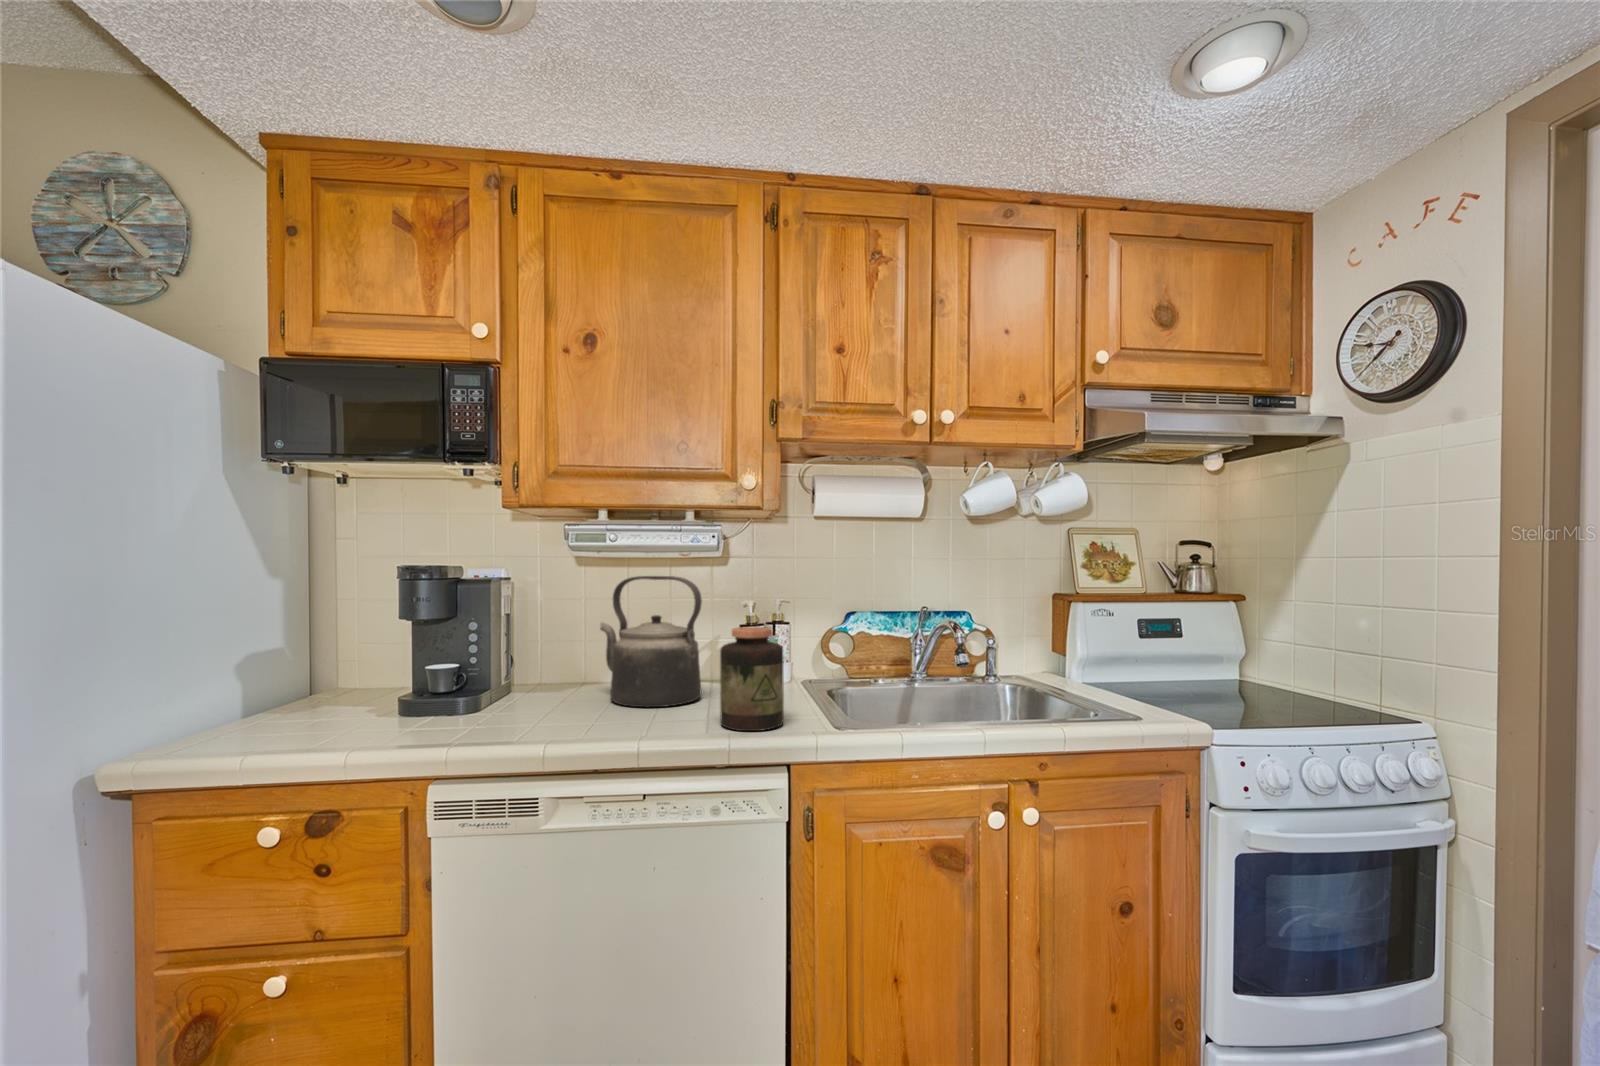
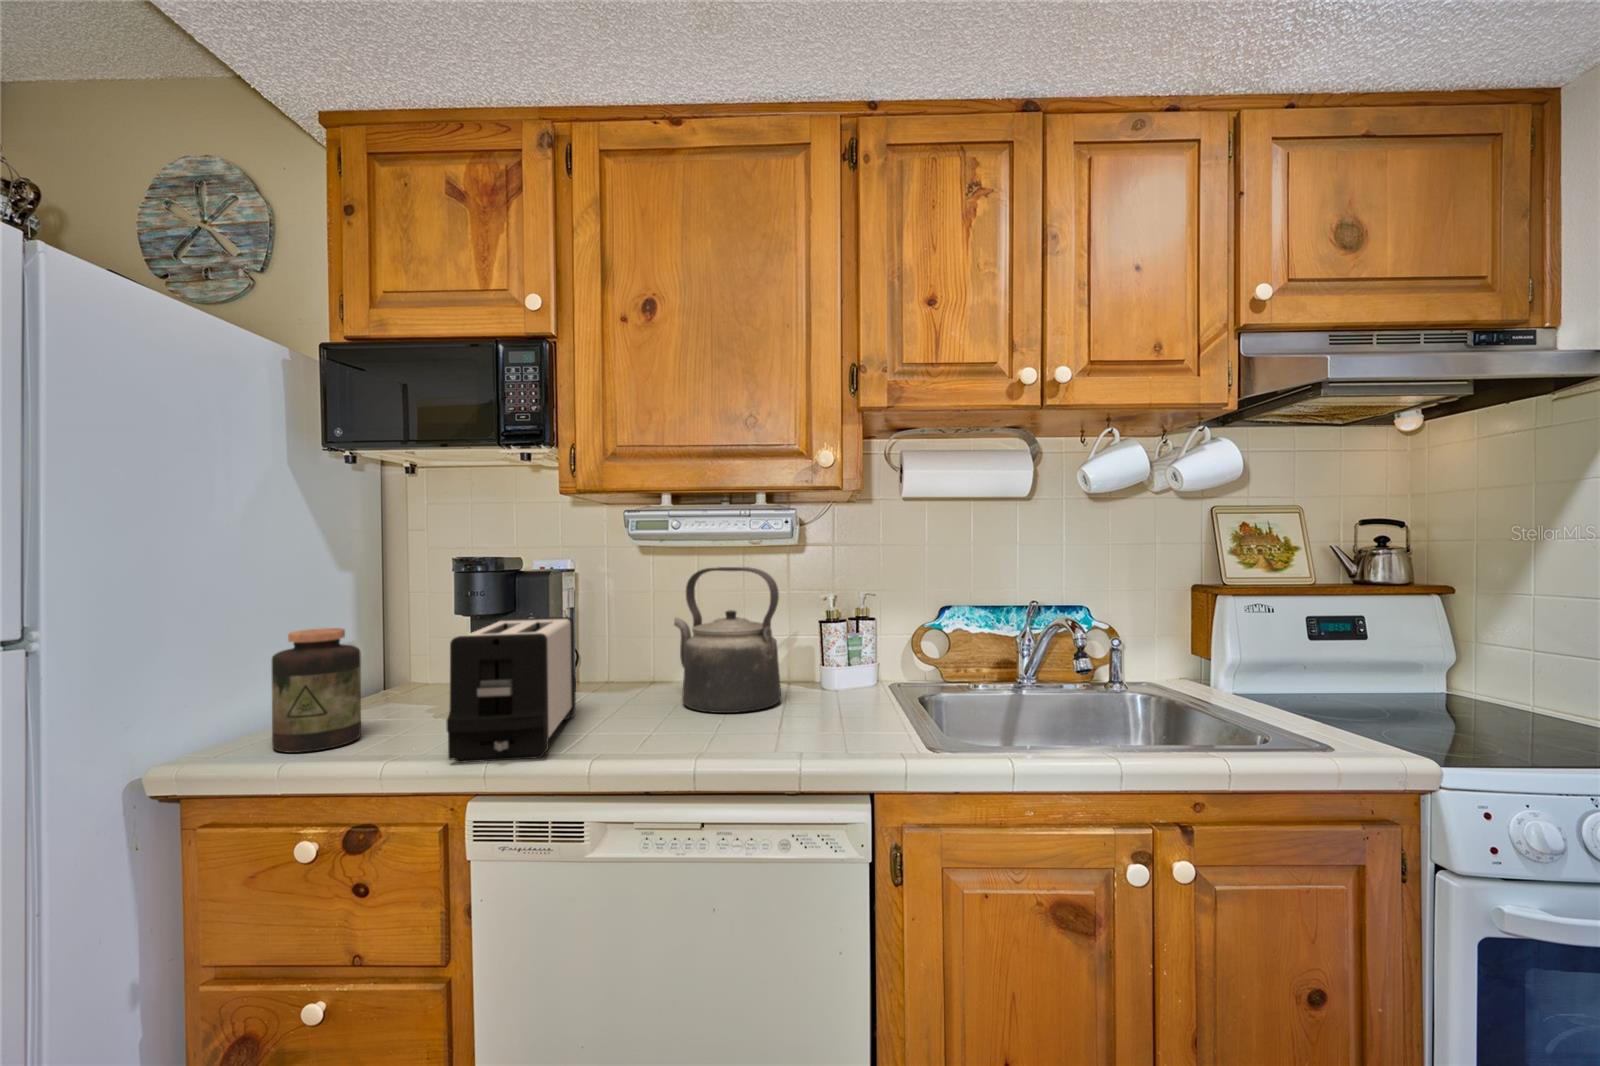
toaster: none [415,621,513,750] -> present [446,617,576,763]
jar: present [720,627,784,731] -> present [272,628,361,753]

